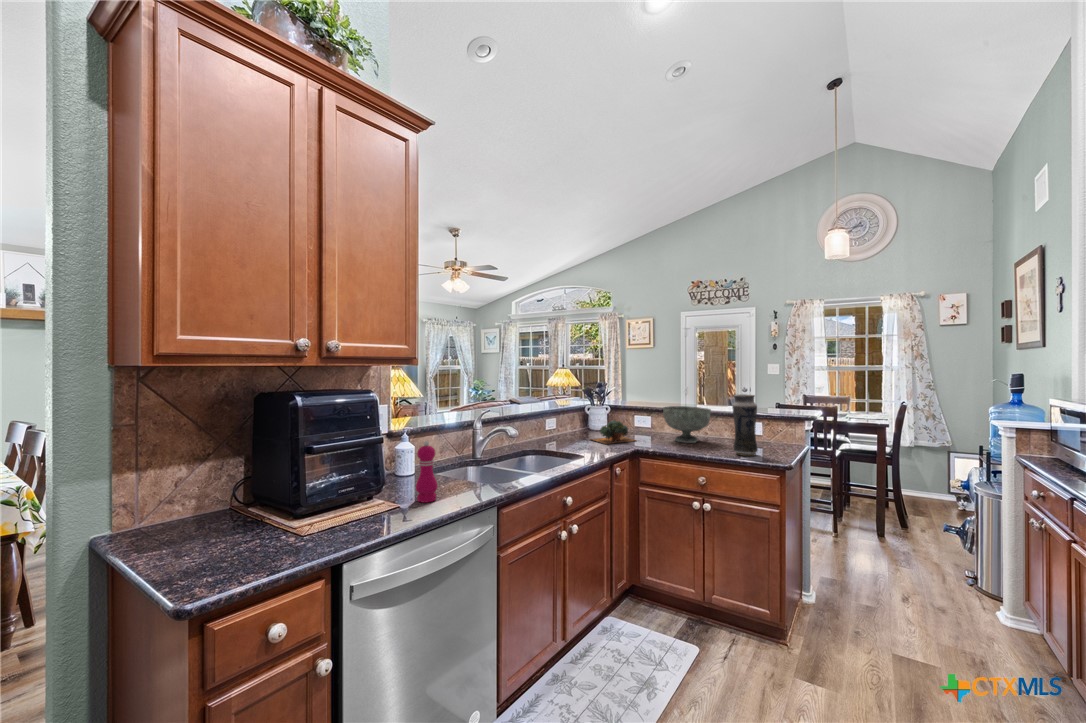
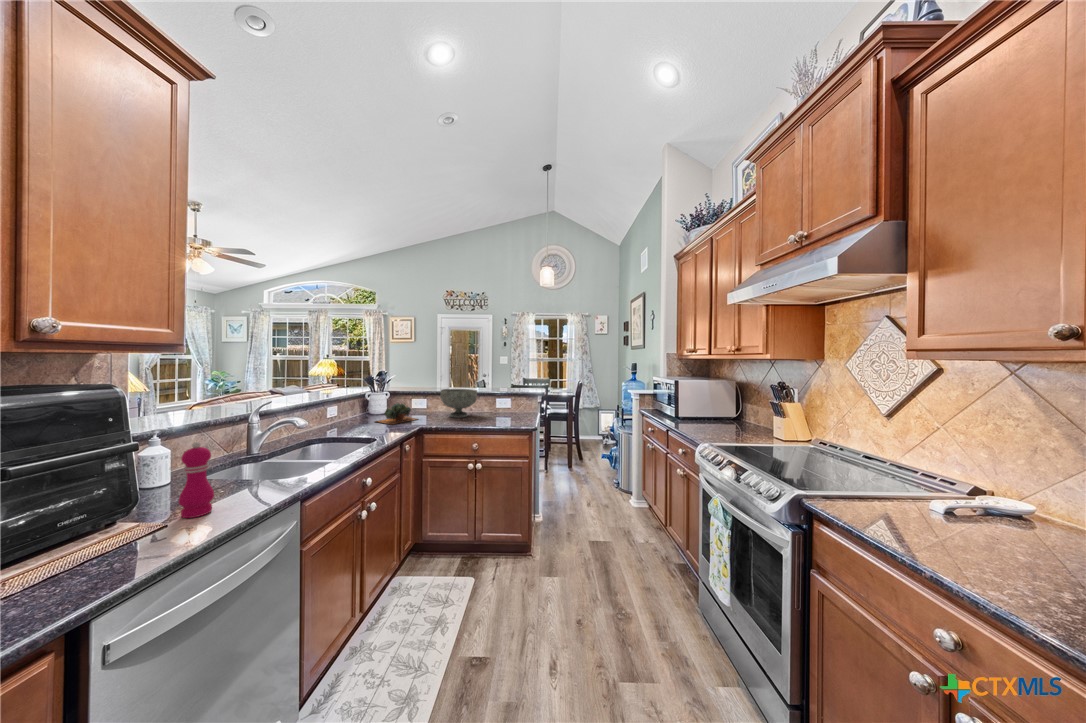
vase: present [732,394,758,456] -> none [498,378,515,424]

